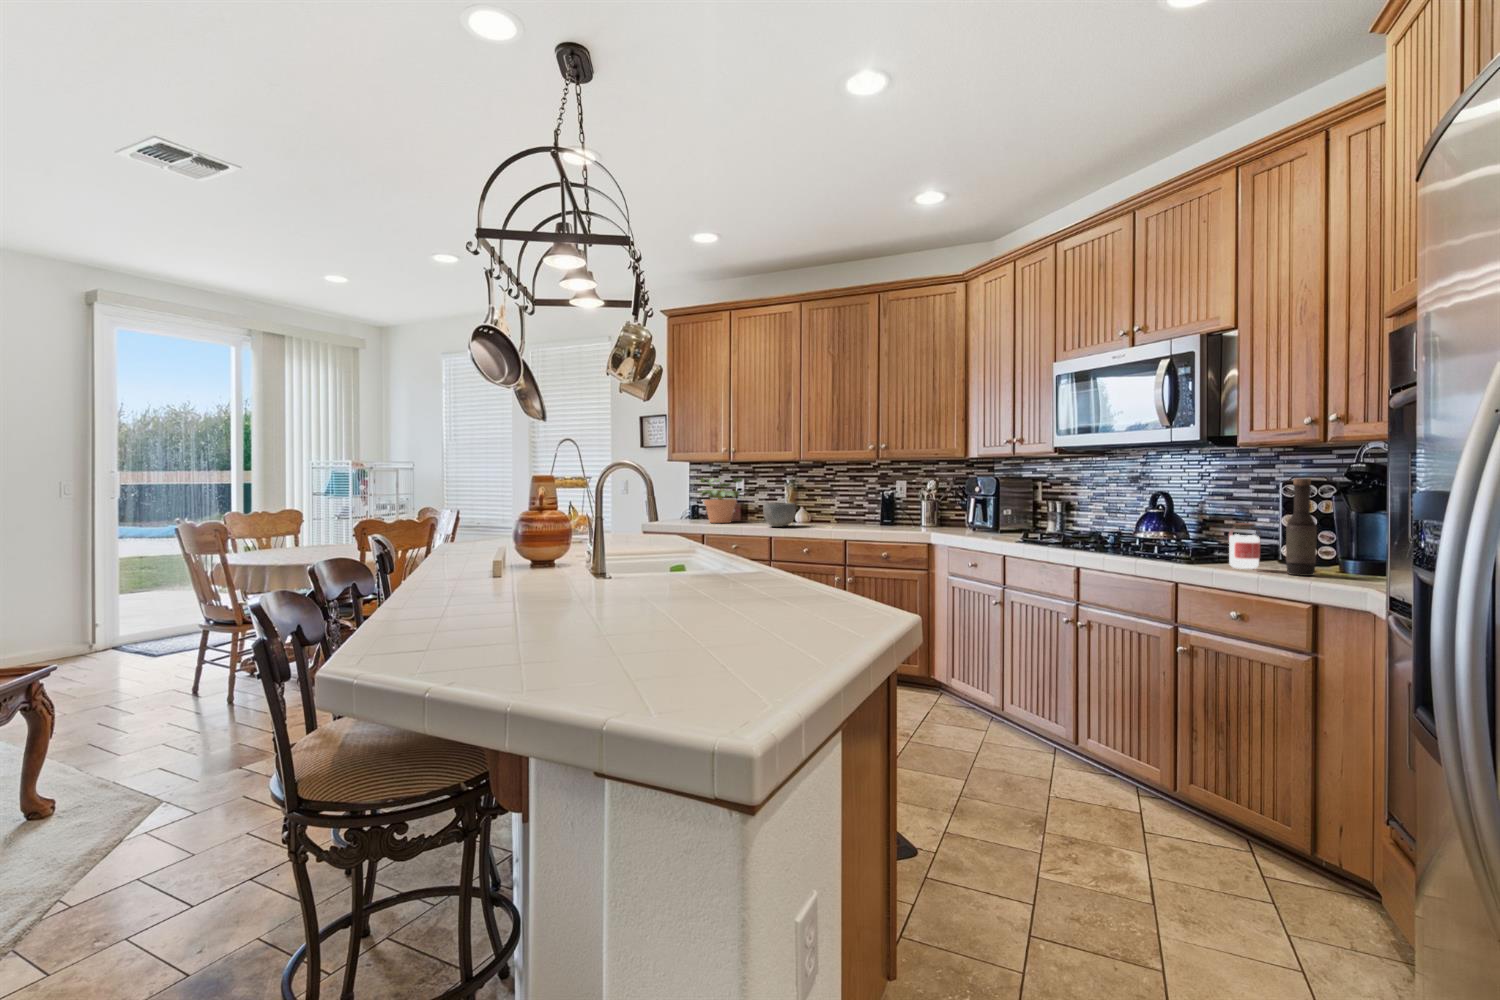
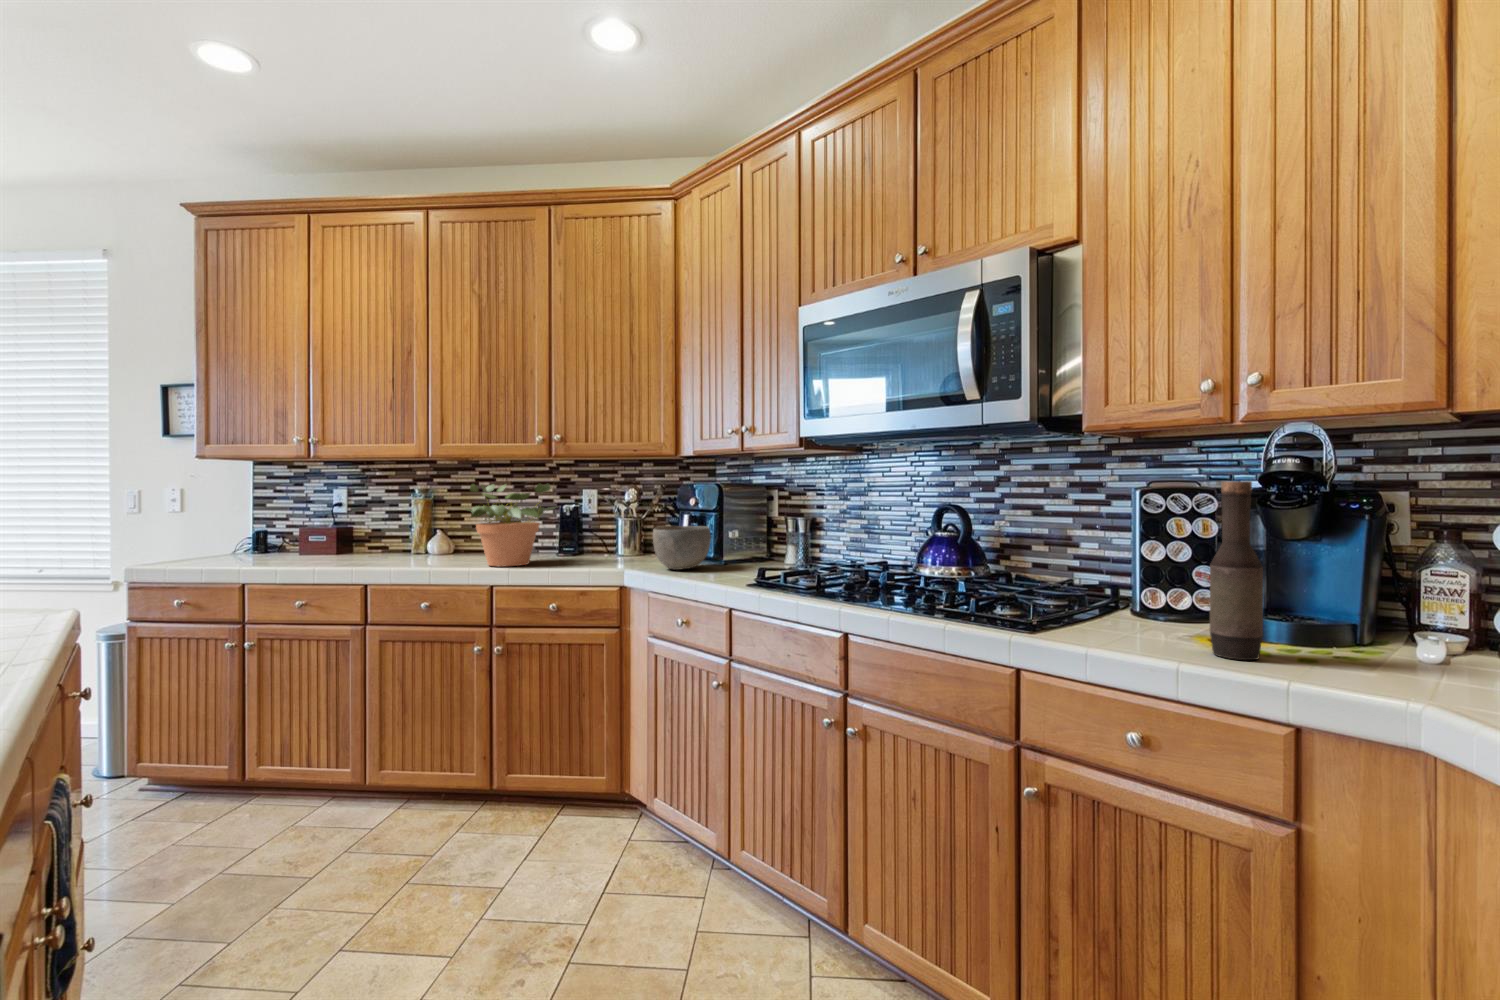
potted plant: present [701,478,744,523] -> present [466,484,556,566]
bowl: present [763,503,796,527] -> present [653,526,711,570]
jar: present [1229,523,1260,569] -> none [1105,561,1163,647]

